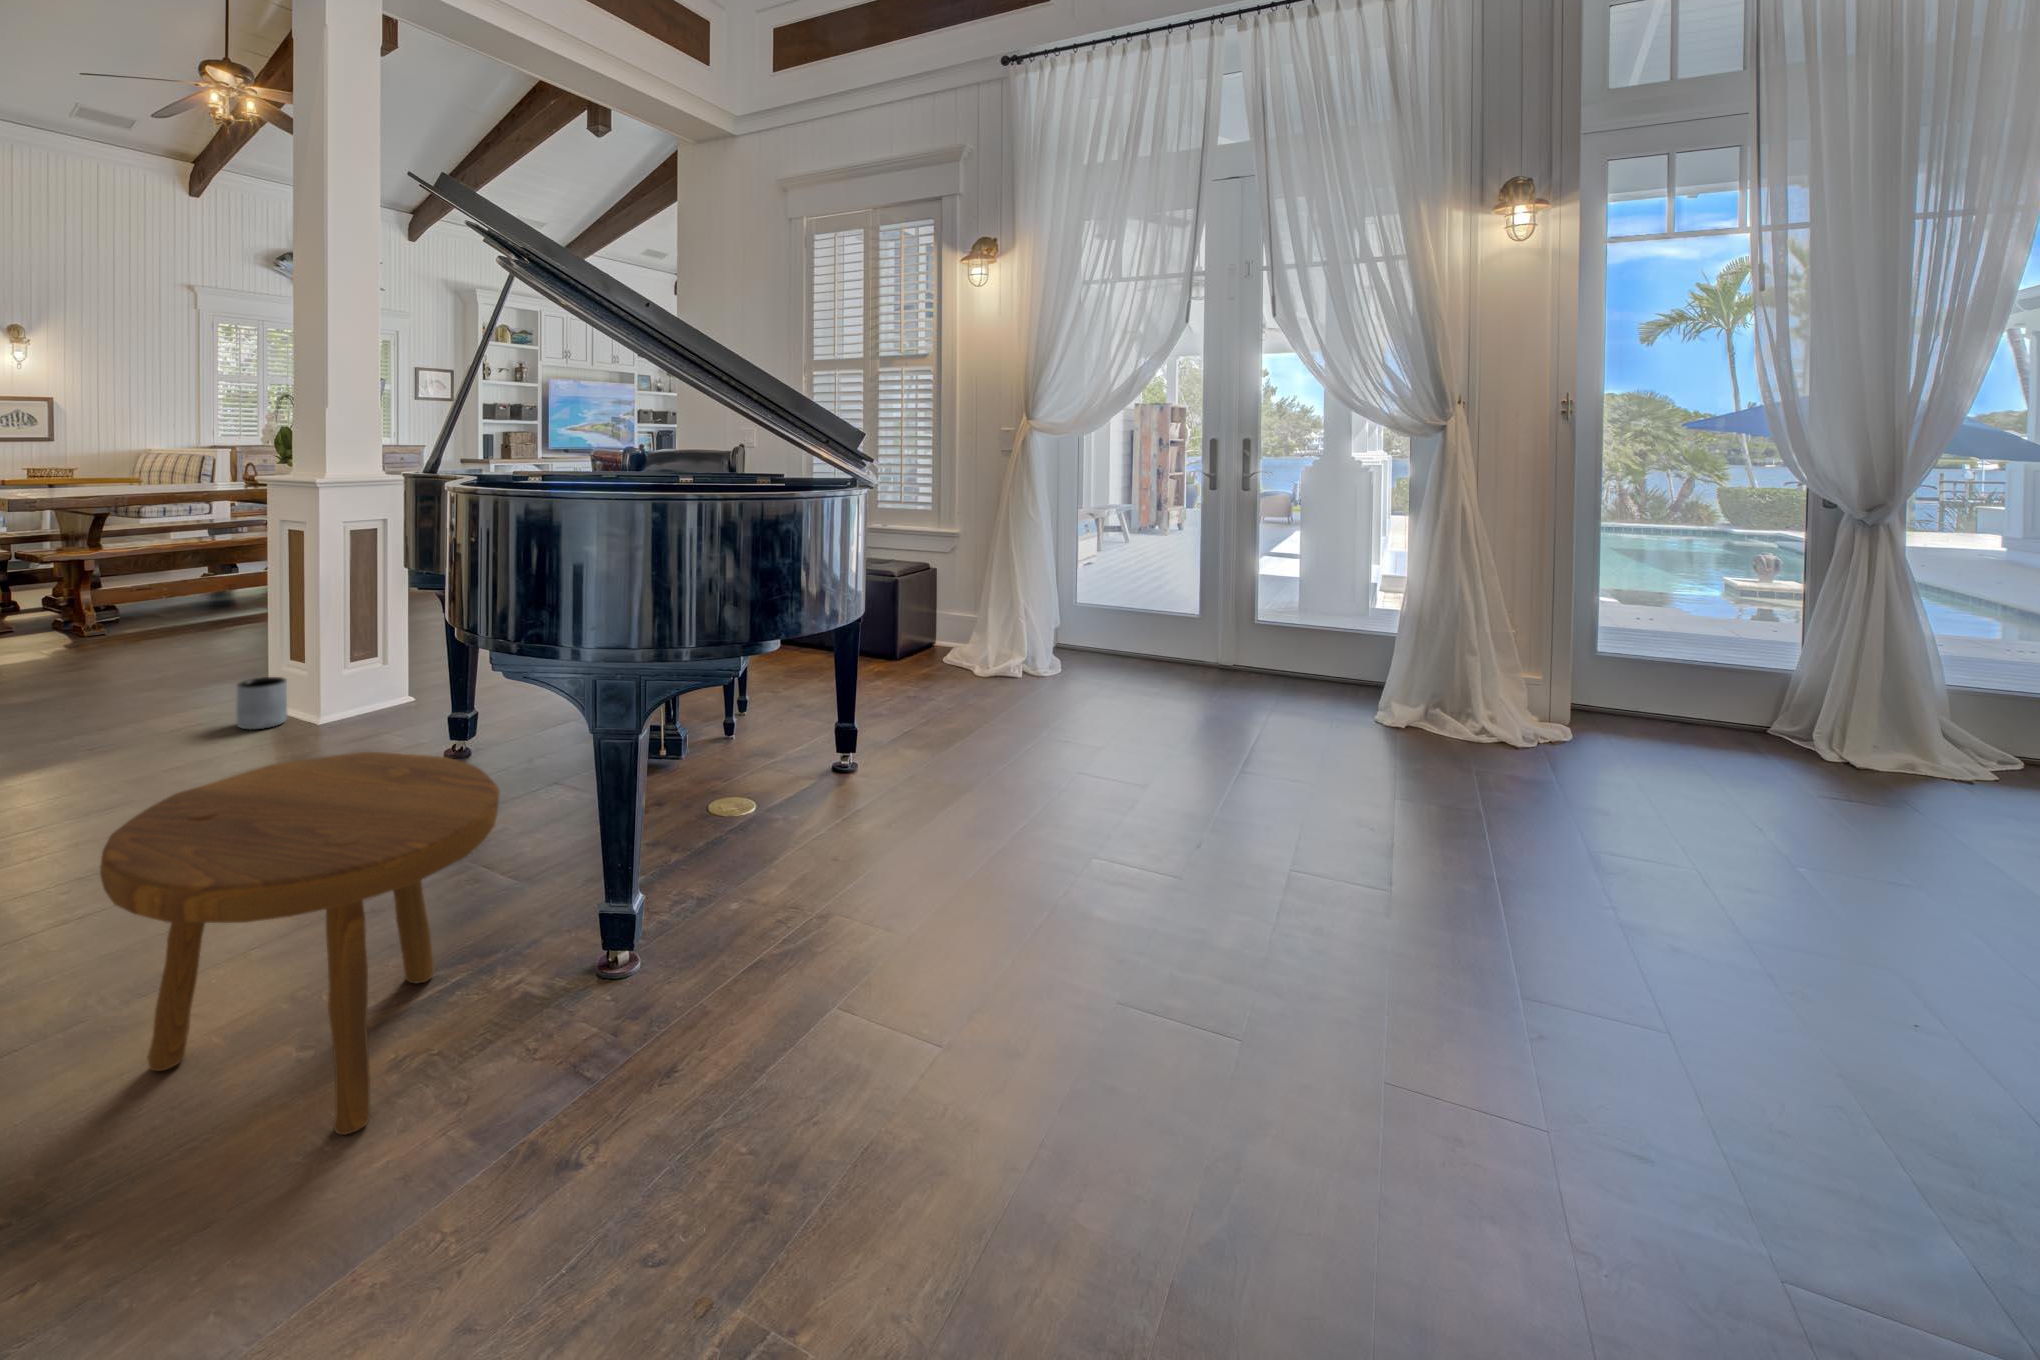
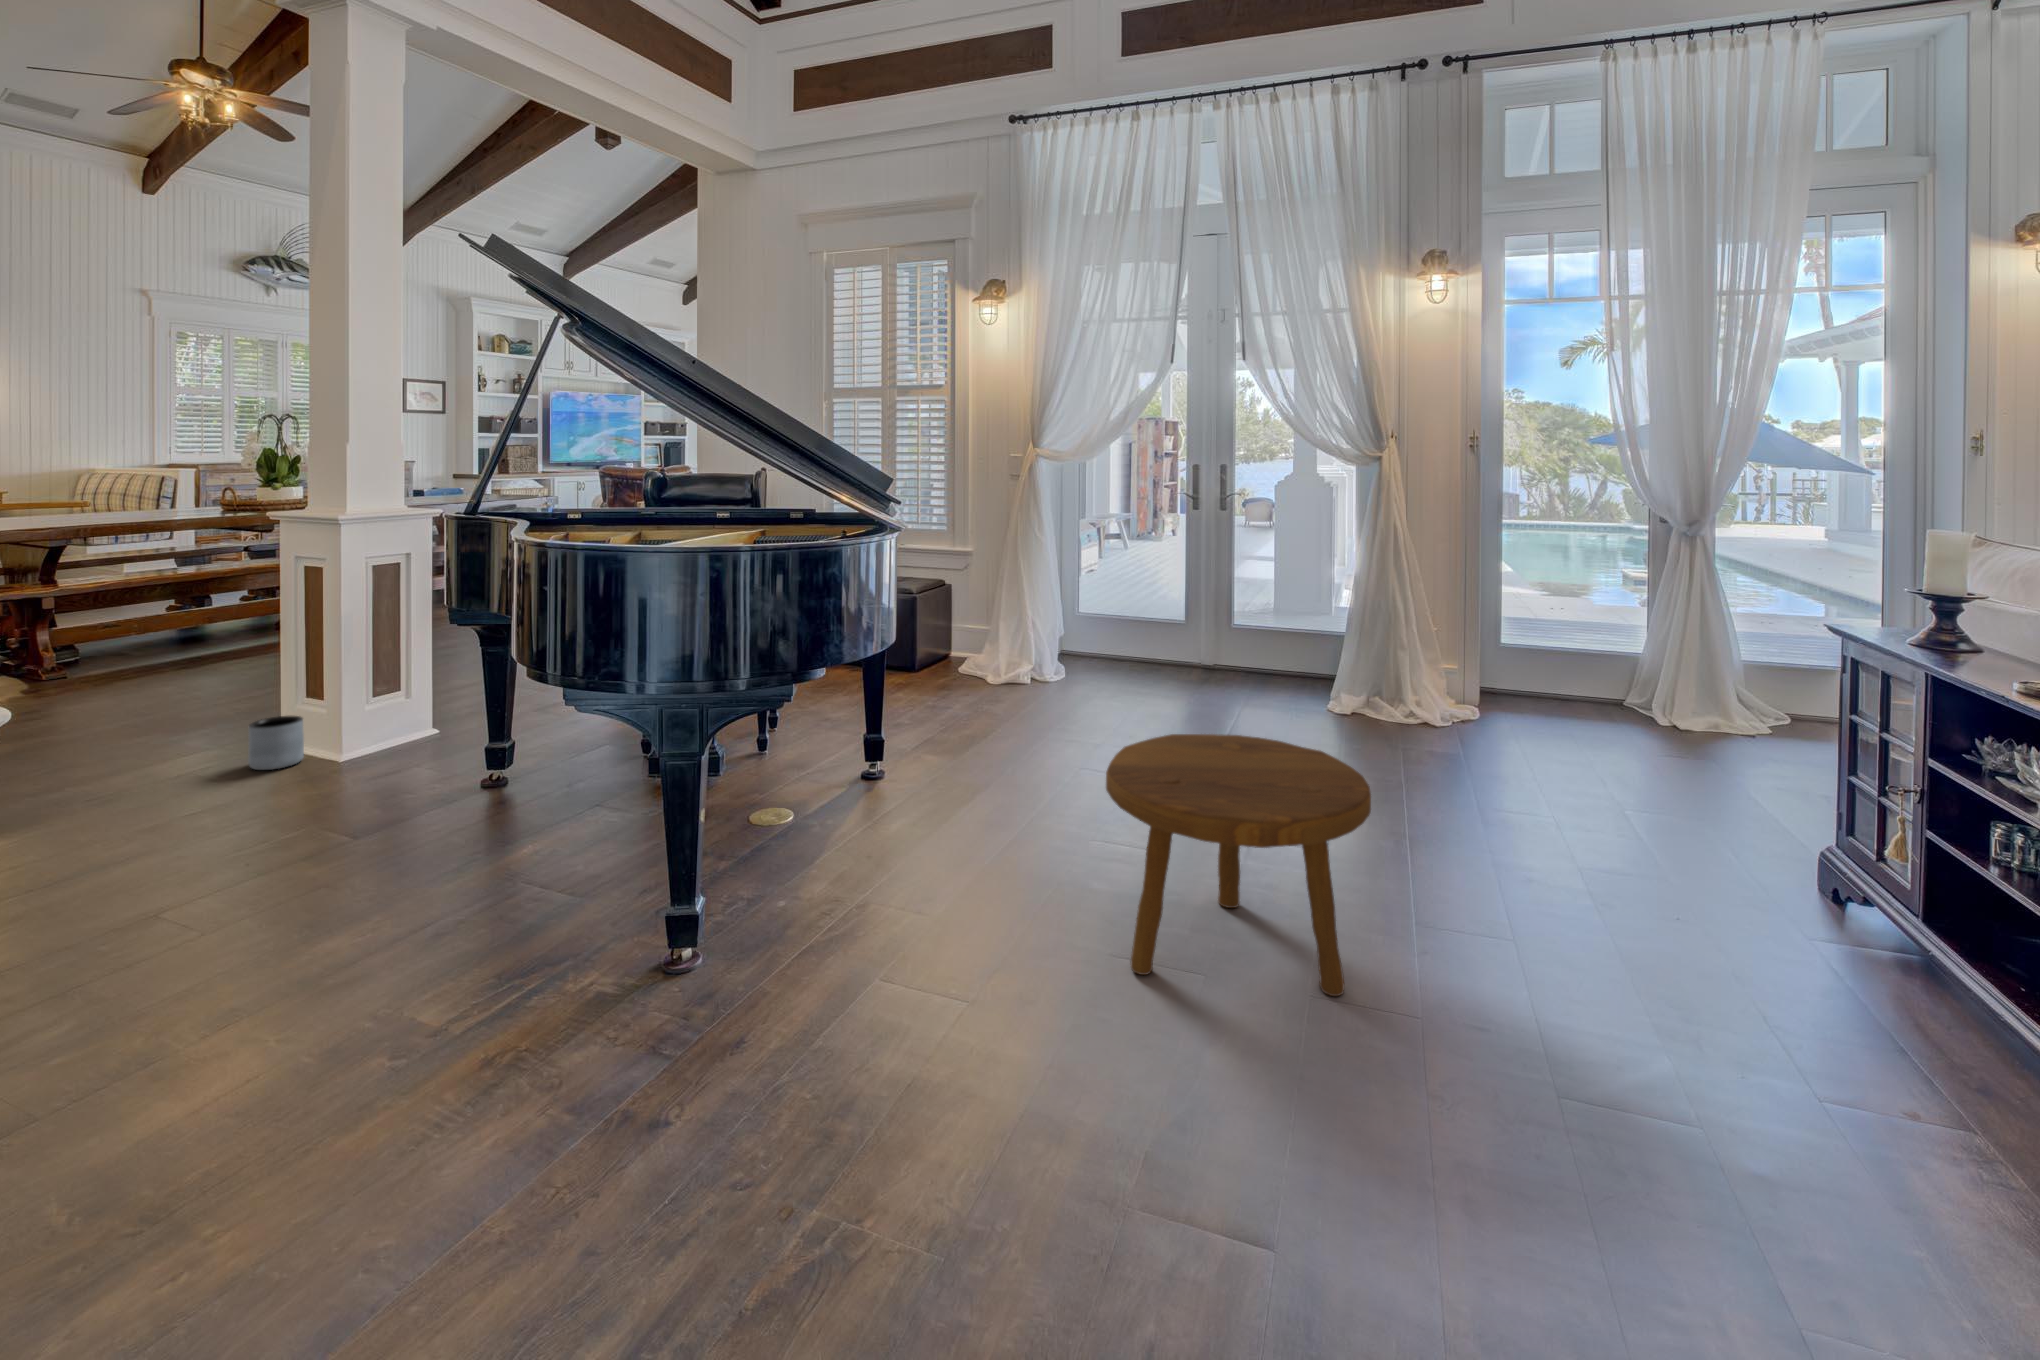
footstool: present [100,752,500,1135] -> present [1106,734,1371,996]

